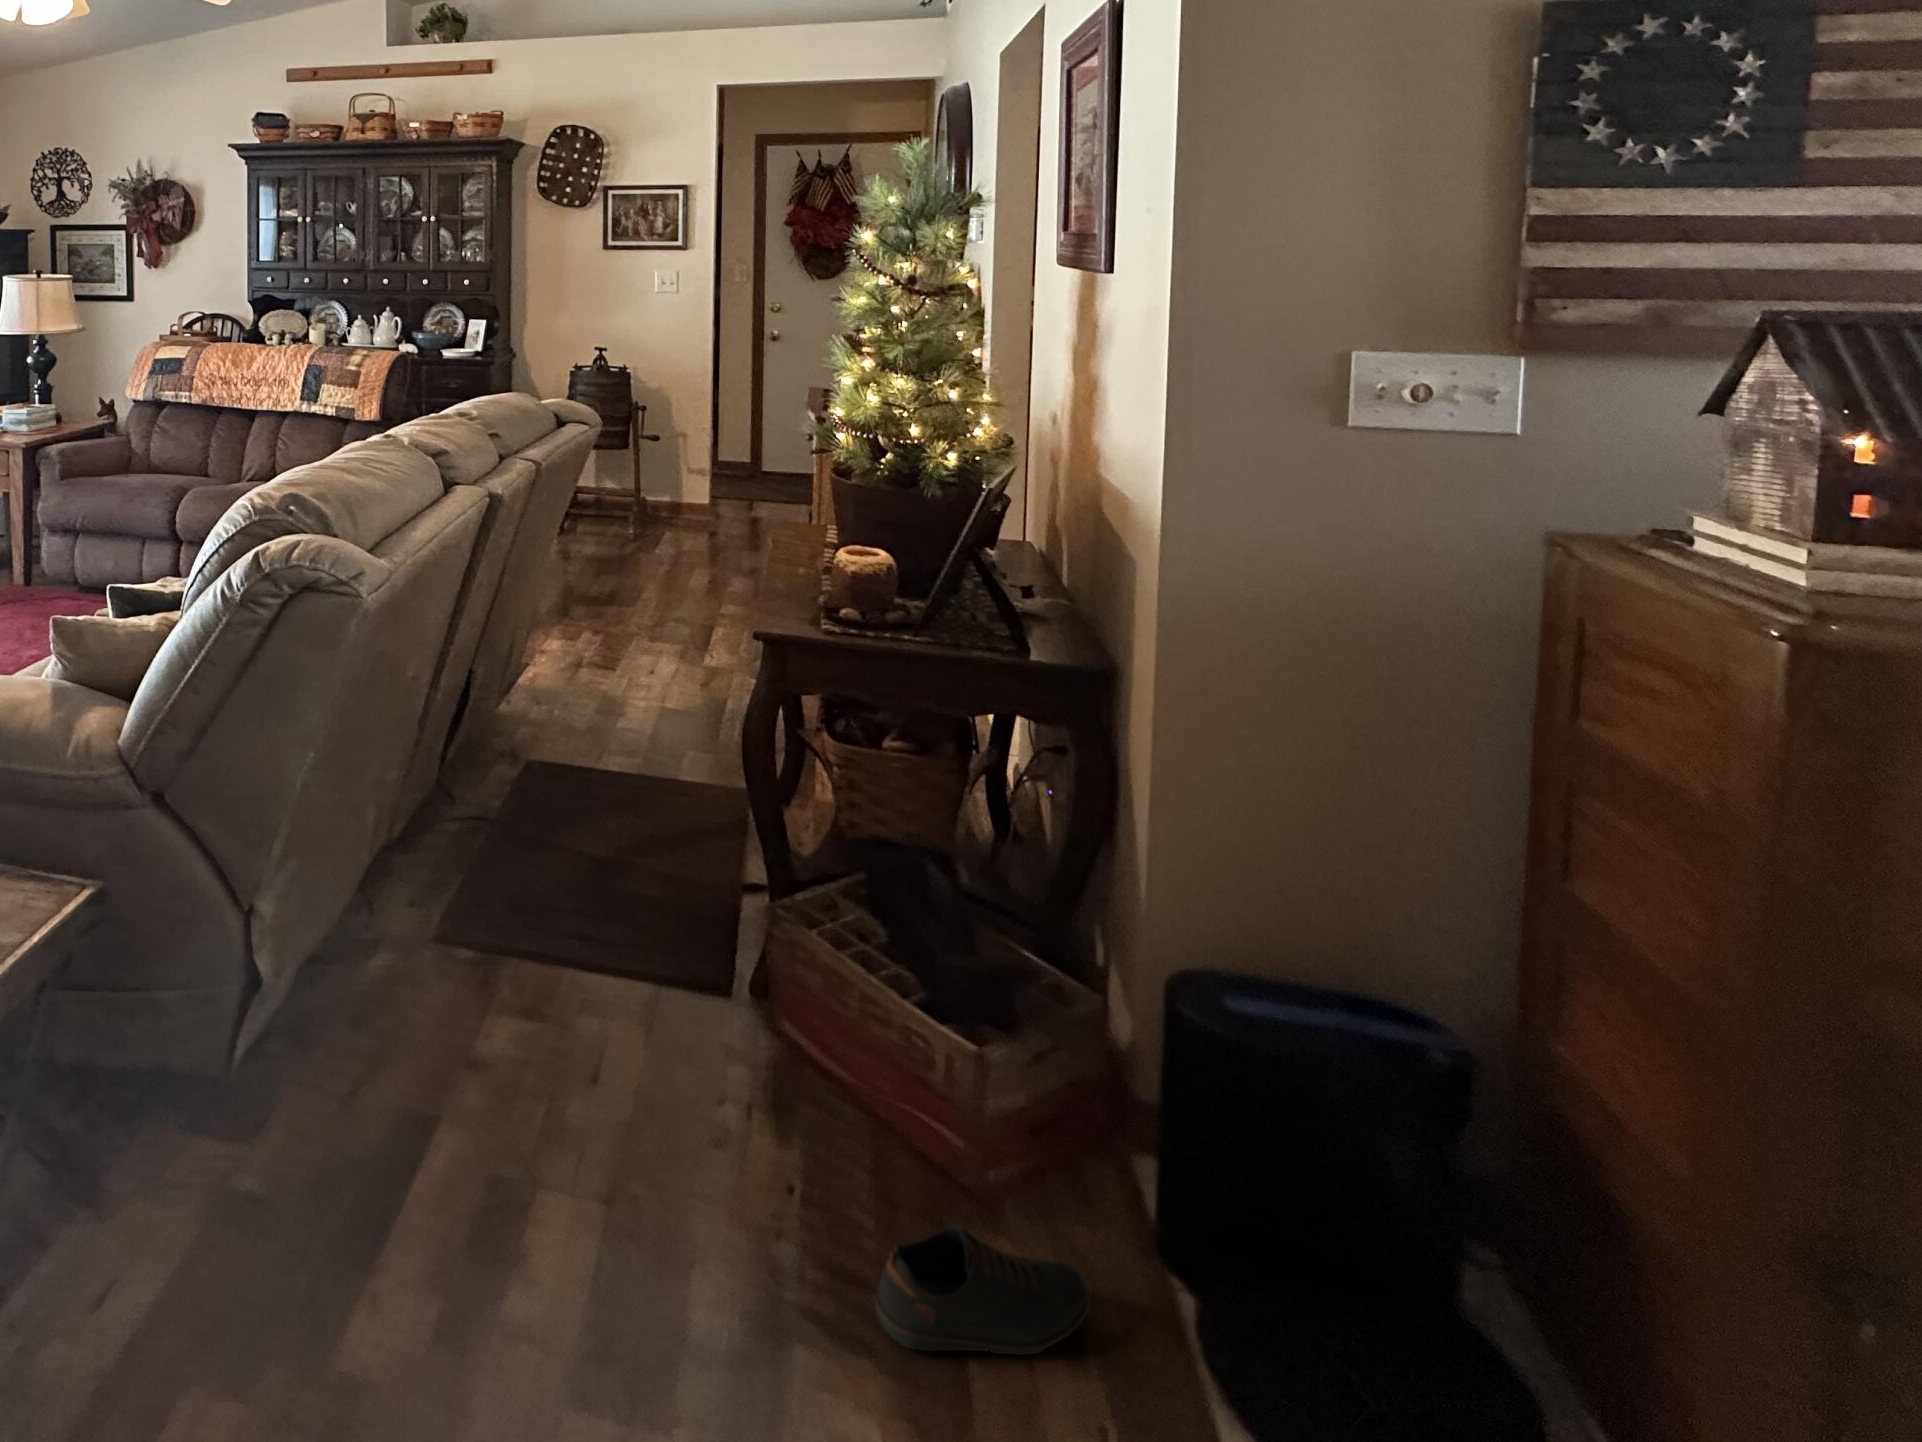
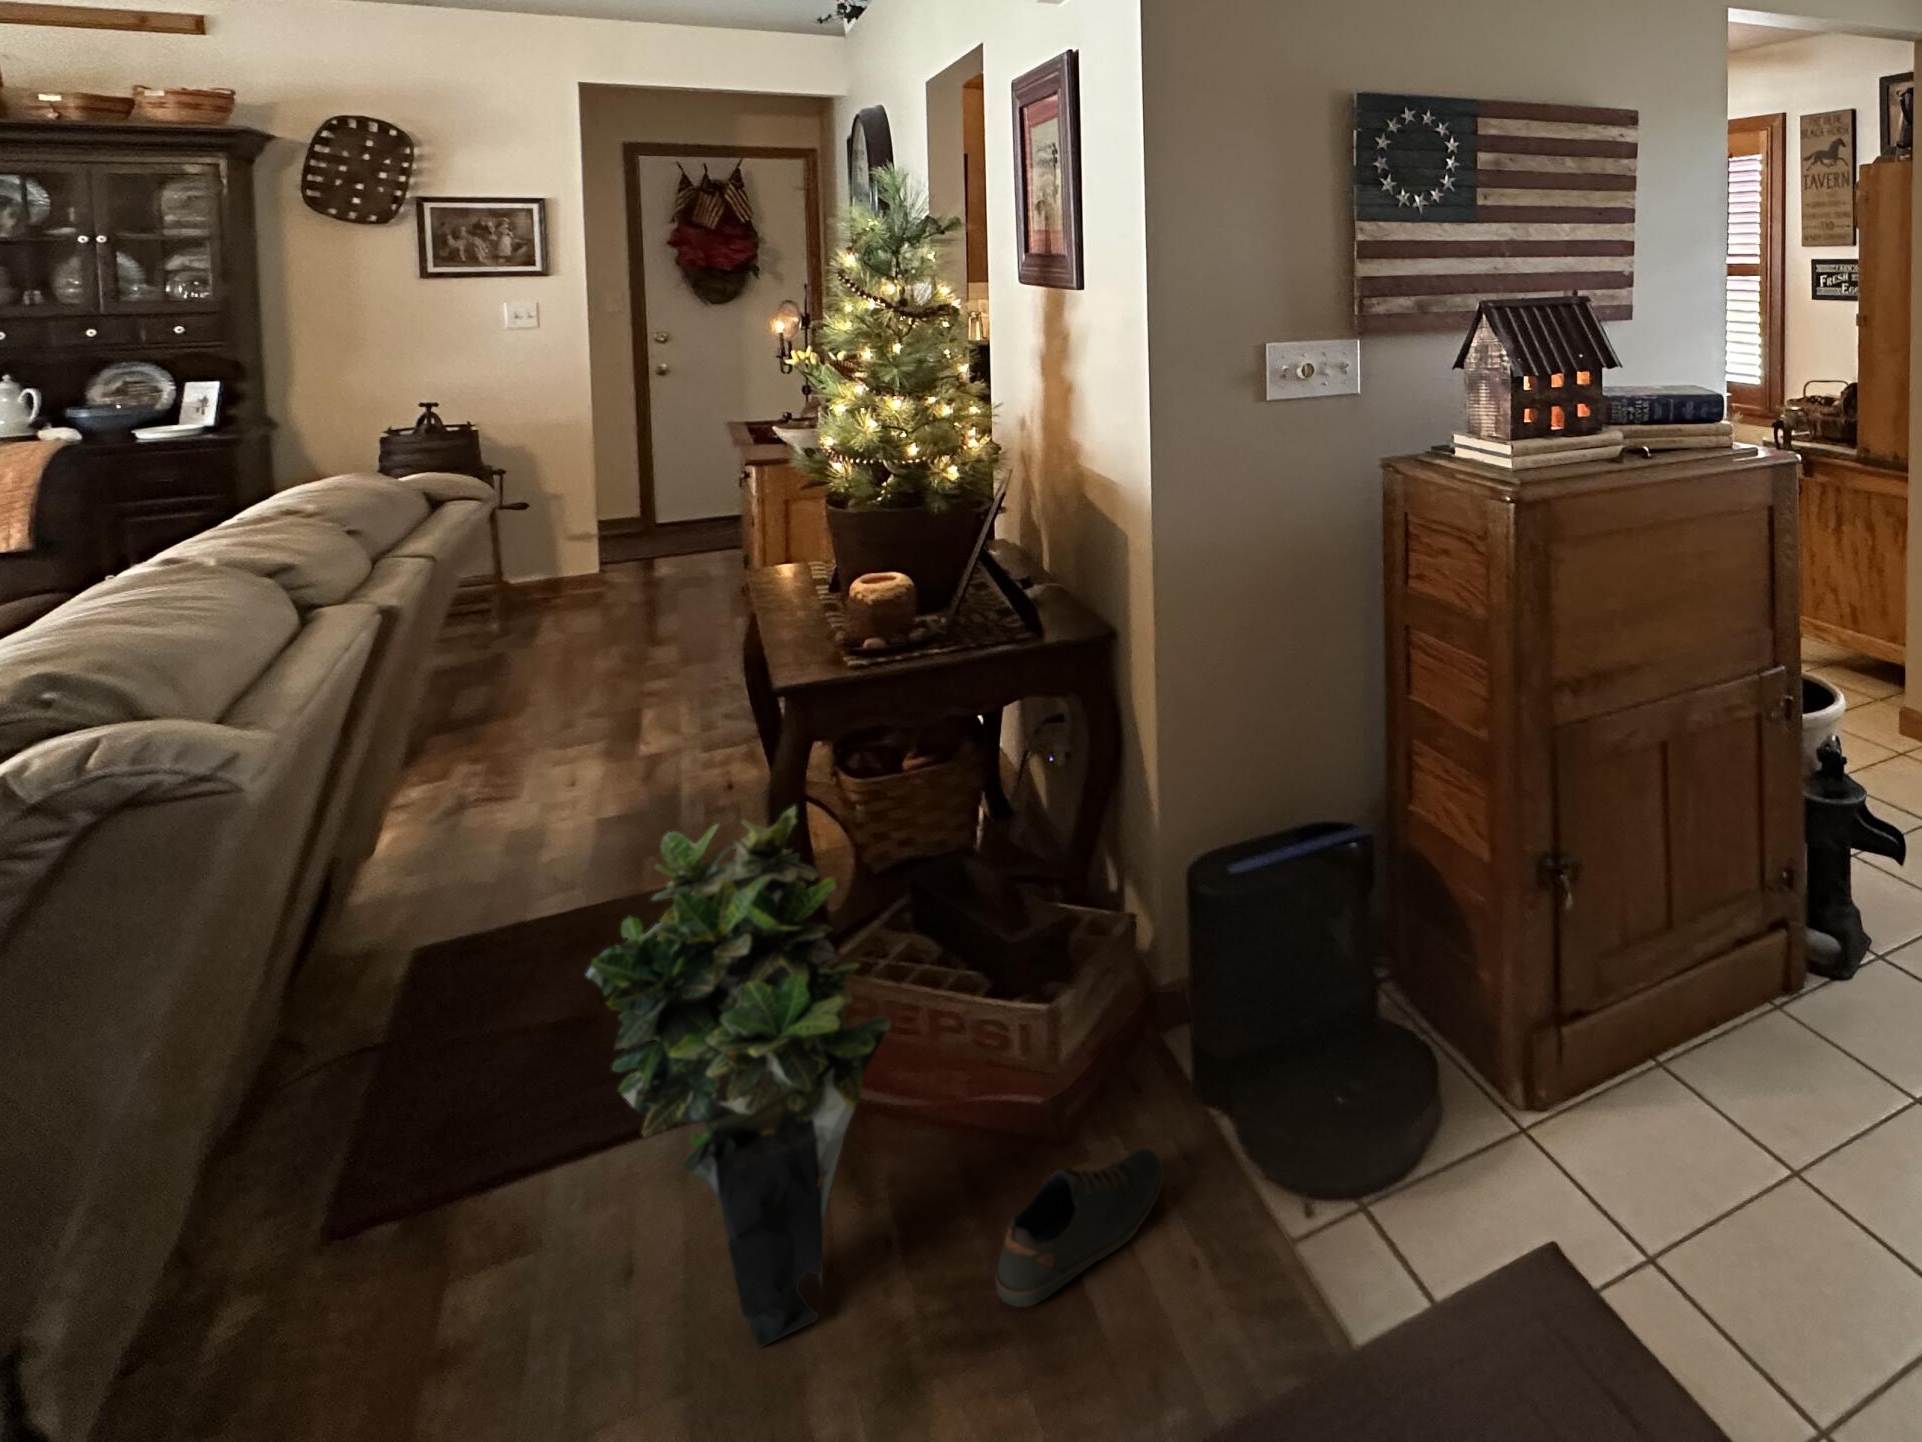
potted plant: none [569,729,804,1220] -> present [586,806,891,1347]

